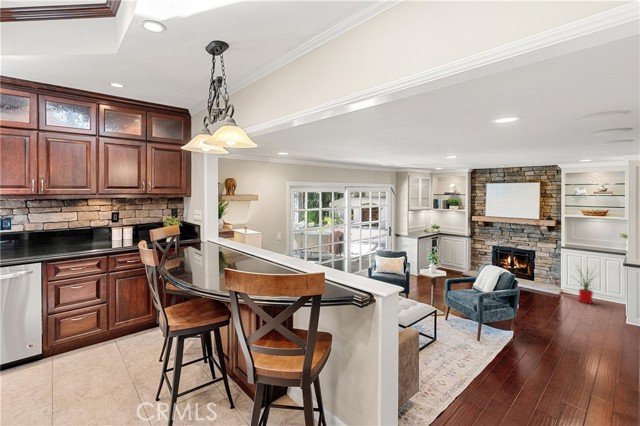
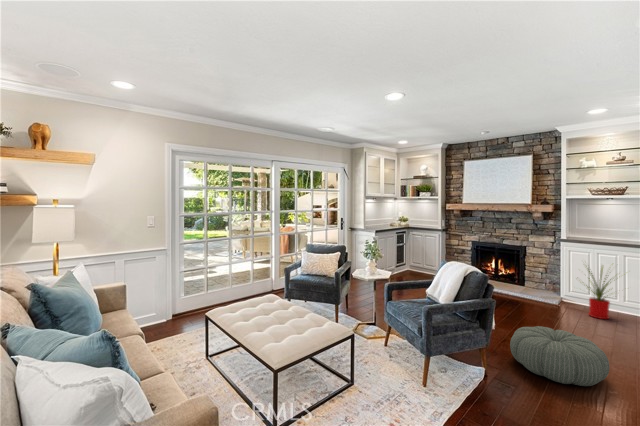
pouf: none [527,307,584,339] -> present [510,326,610,386]

